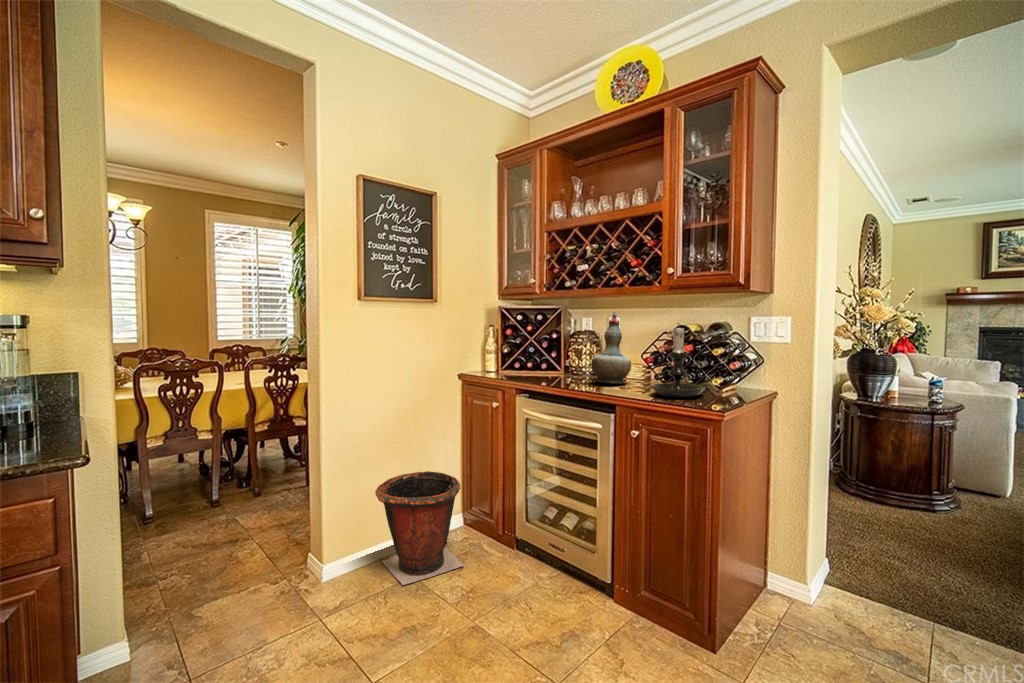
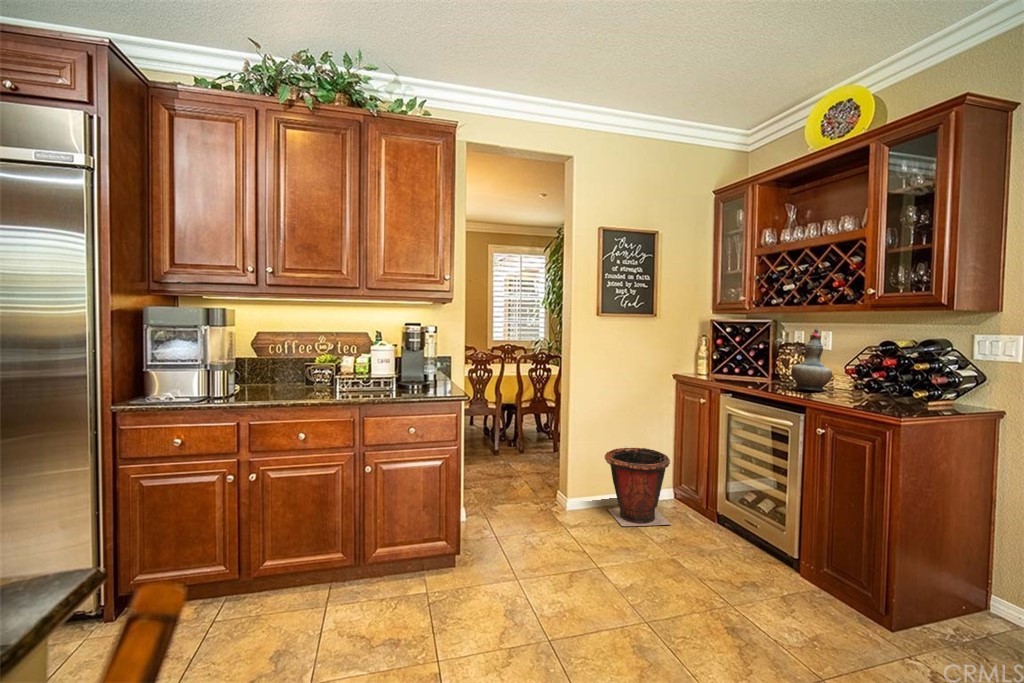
candle holder: present [652,323,705,398] -> none [841,339,900,406]

